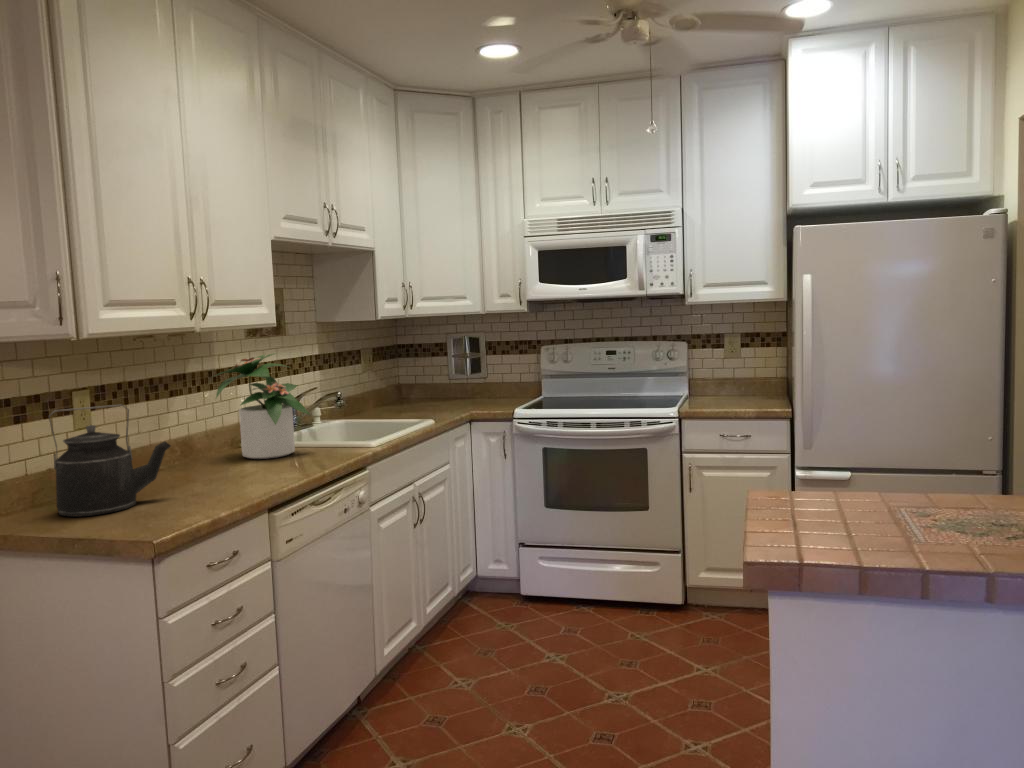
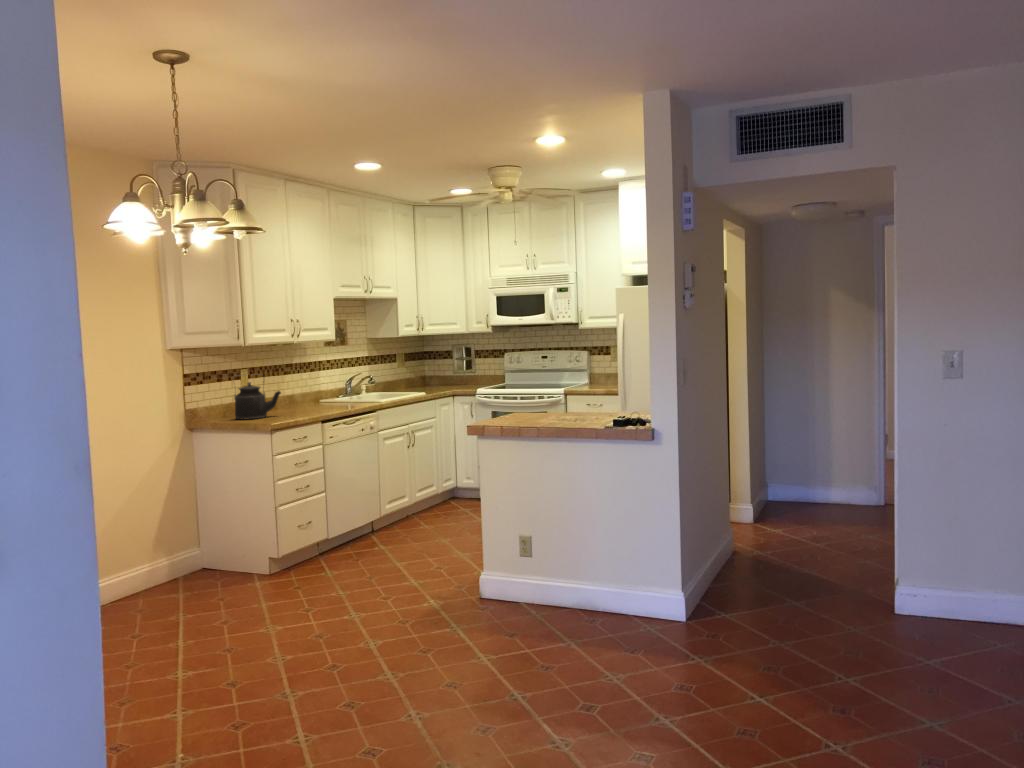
potted plant: present [216,354,309,459] -> none [303,354,351,406]

